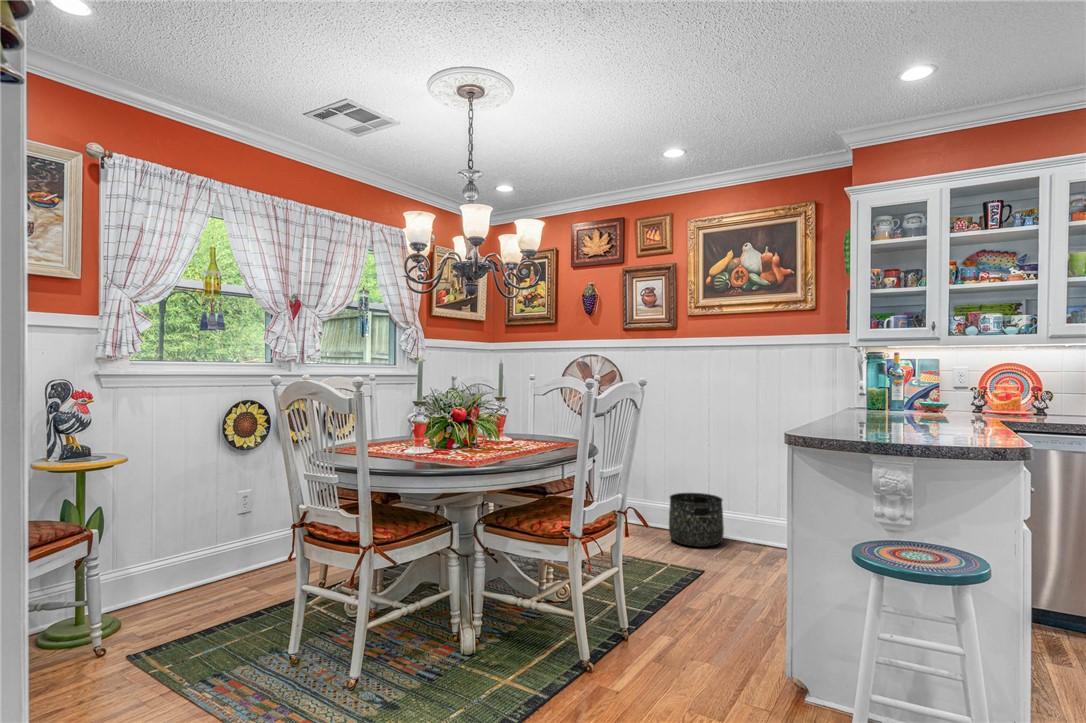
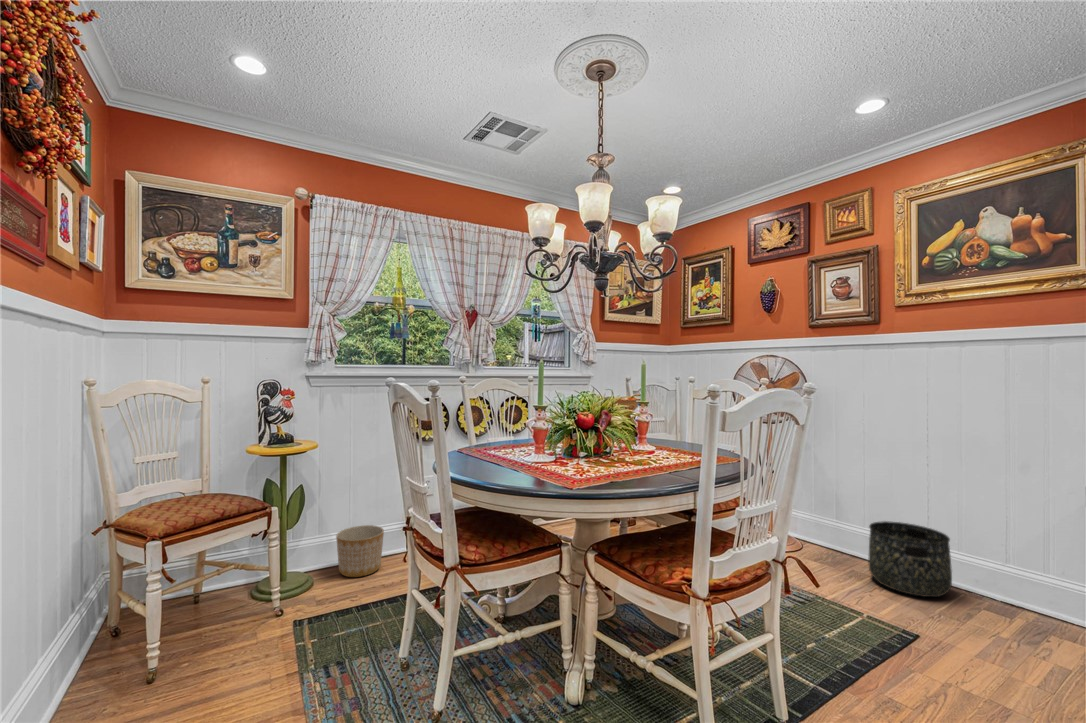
planter: none [144,551,206,610] -> present [336,525,384,577]

